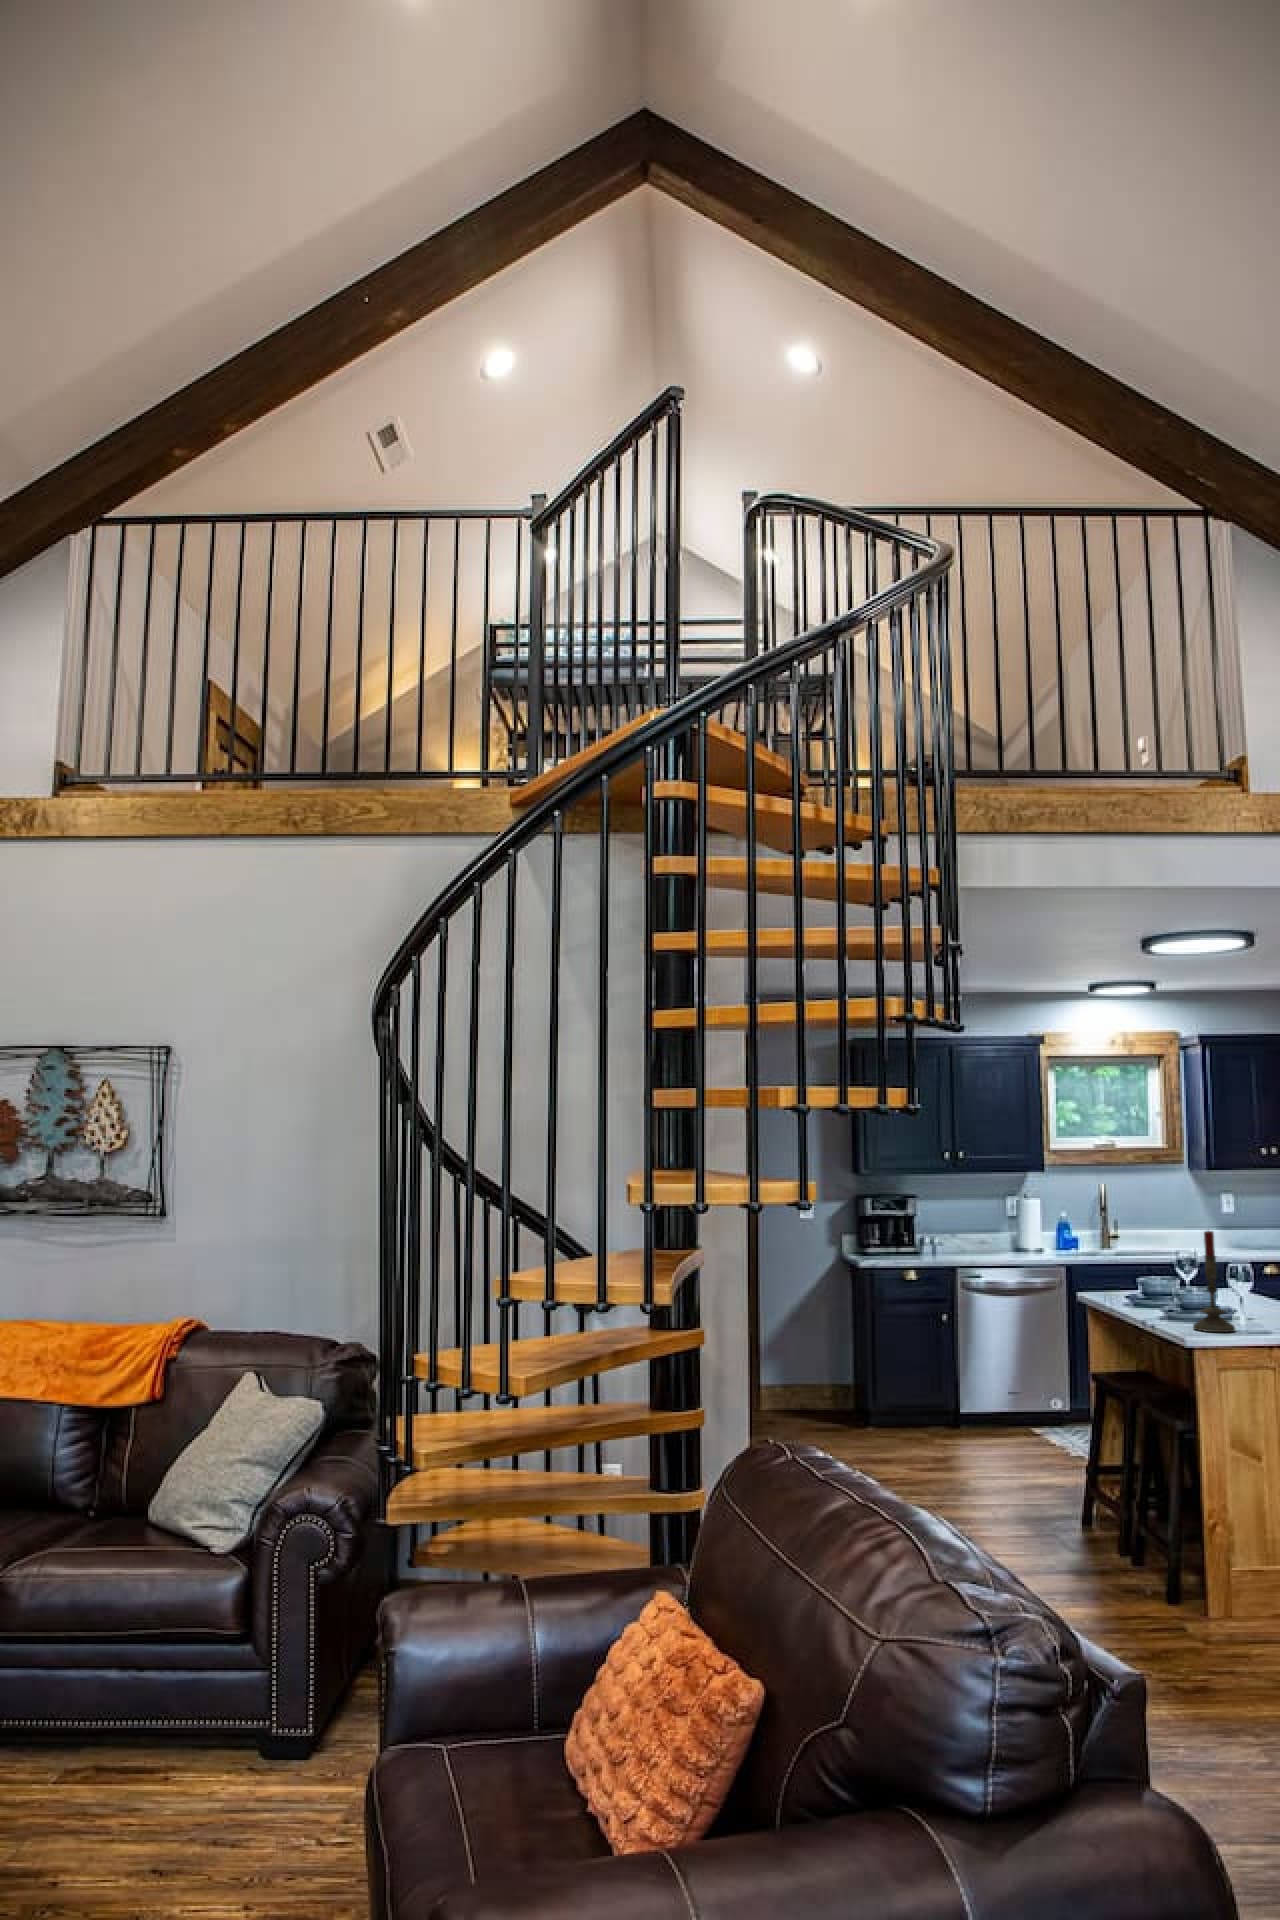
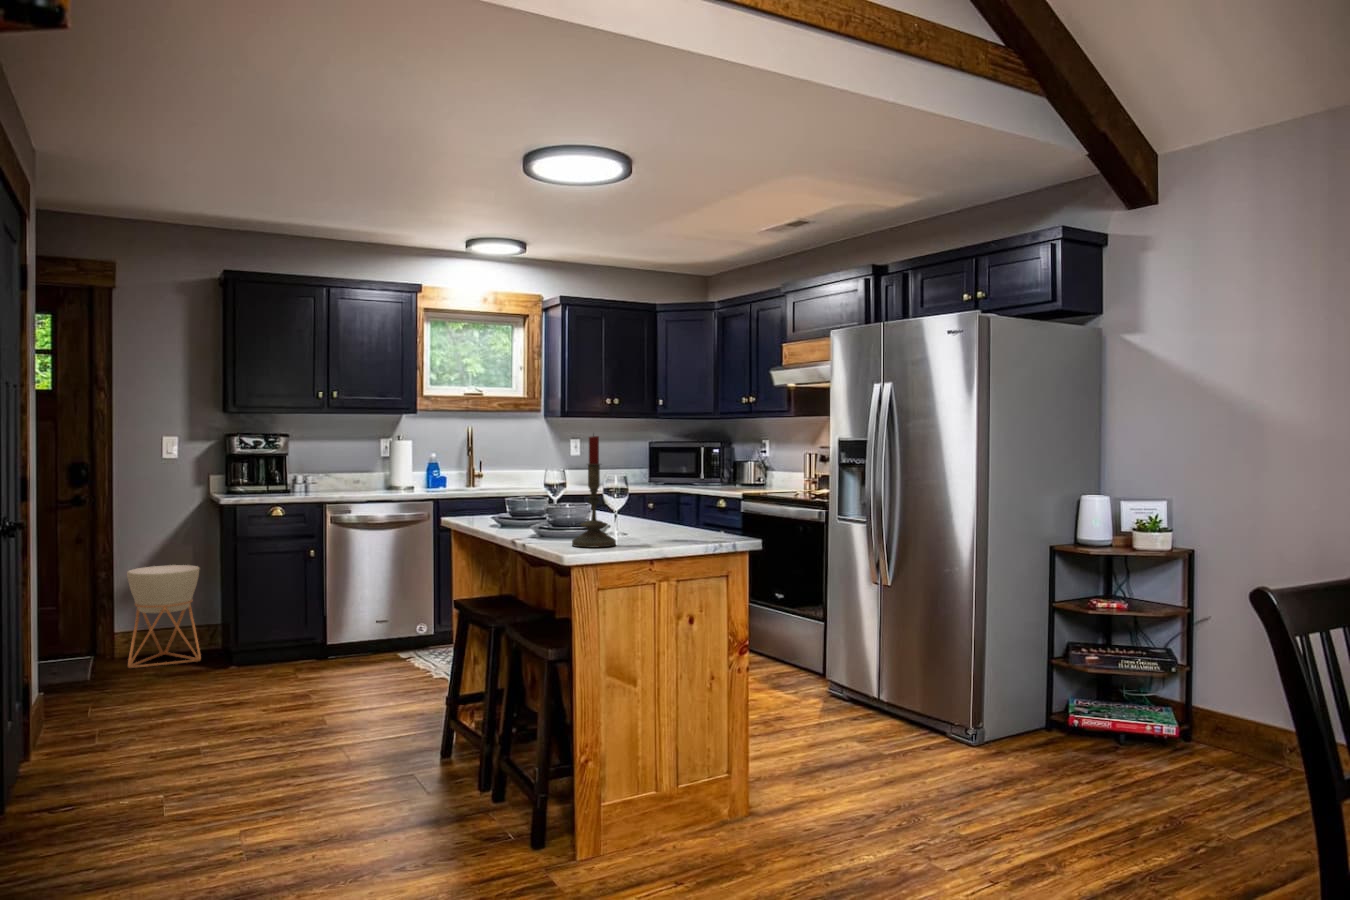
planter: none [780,1319,844,1416] -> present [127,565,201,668]

